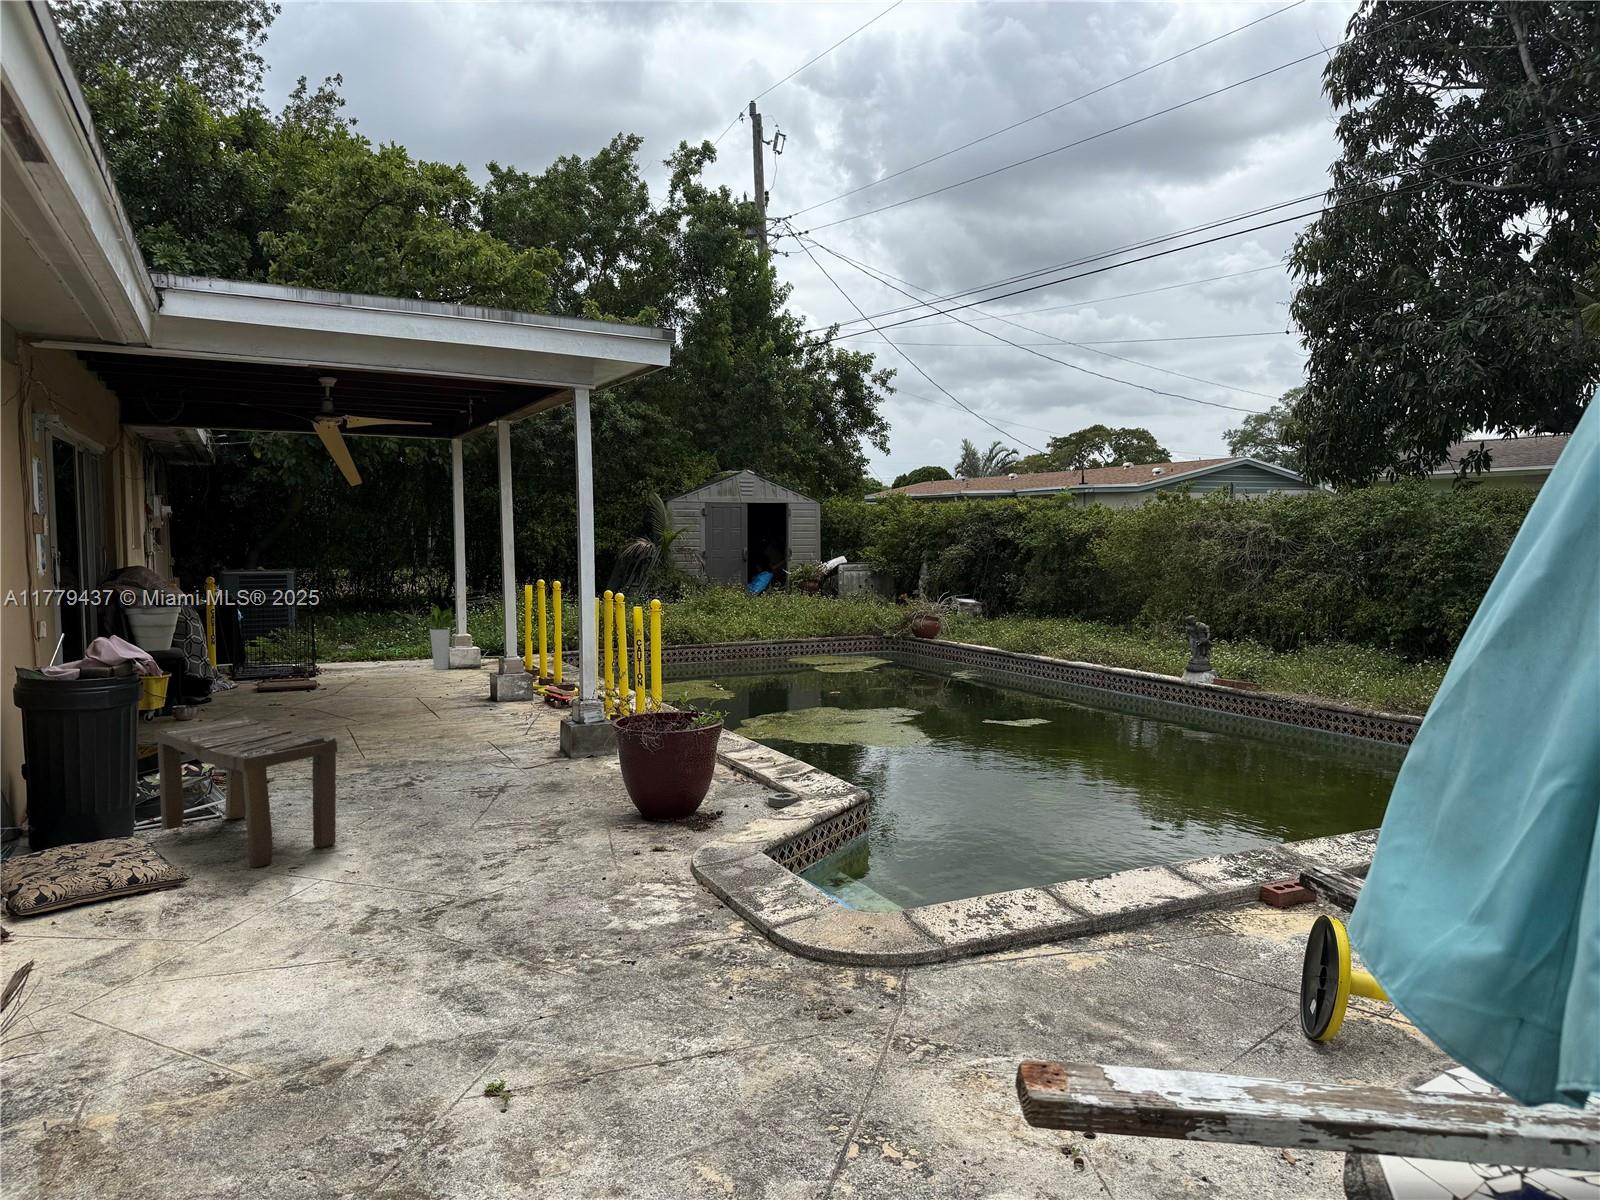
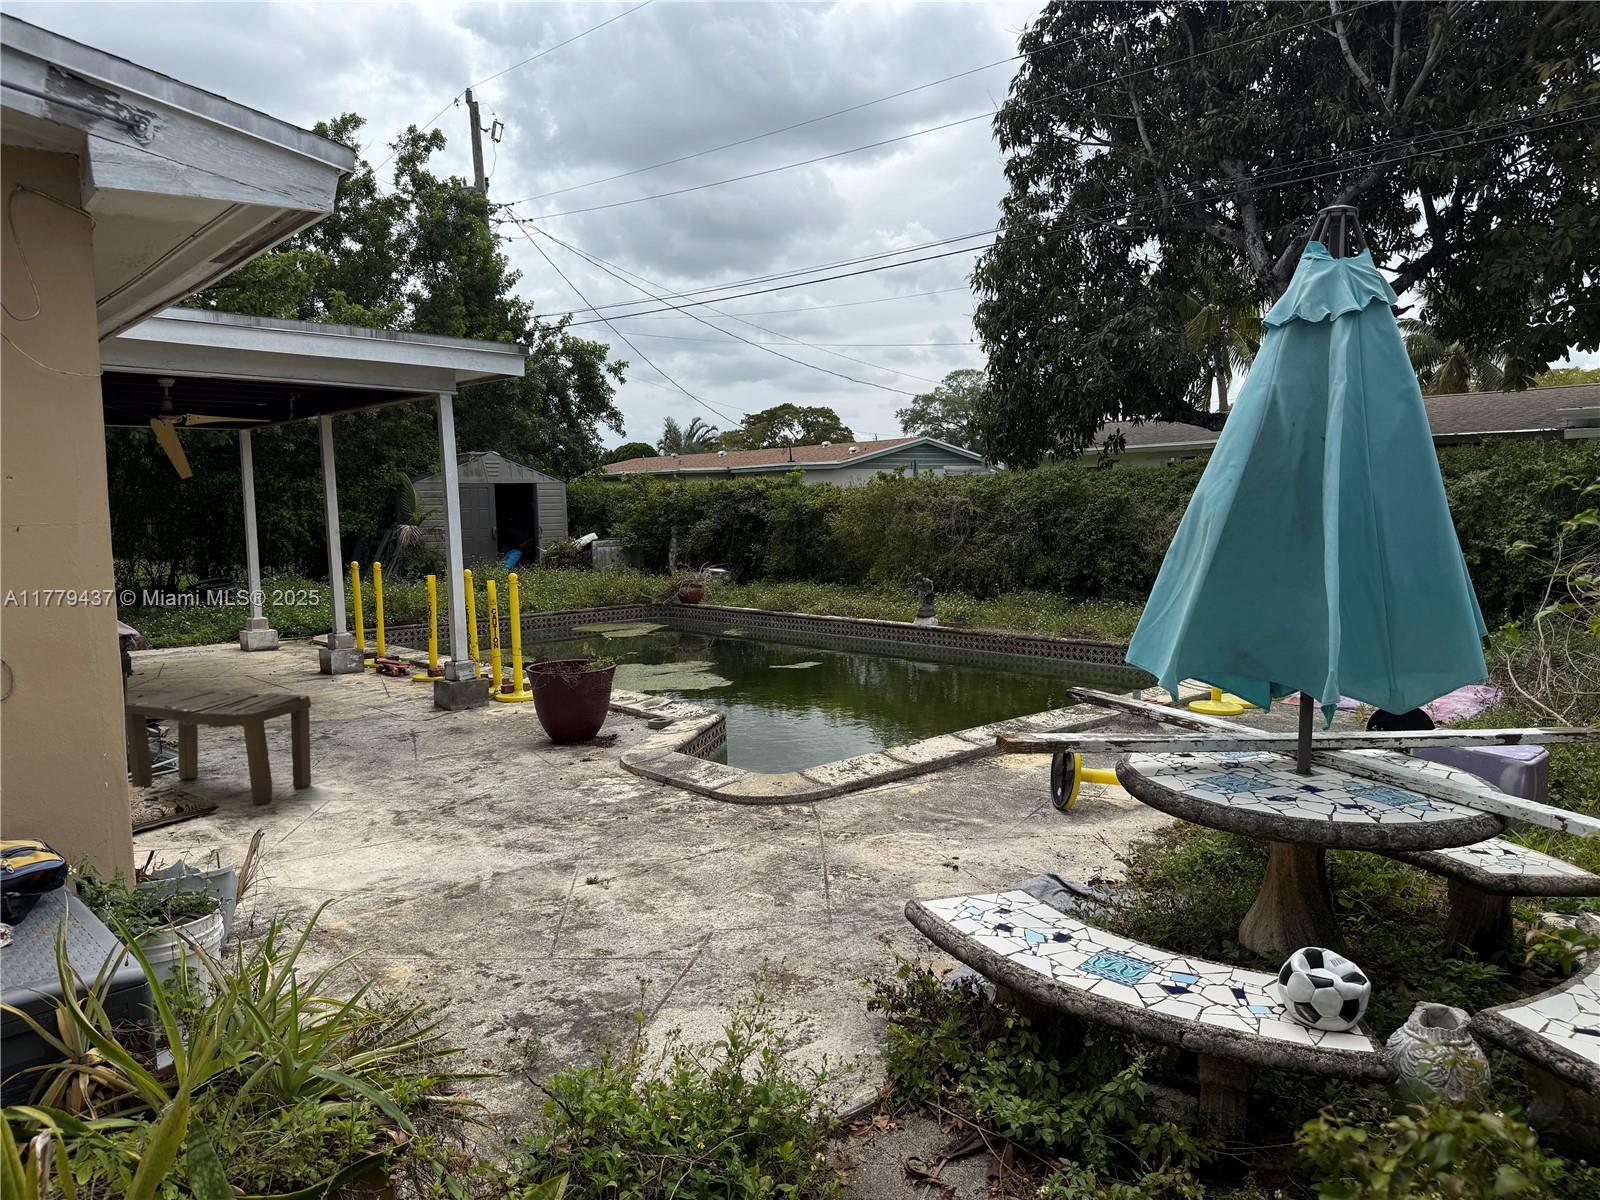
planter: present [429,606,454,669] -> none [209,592,246,656]

